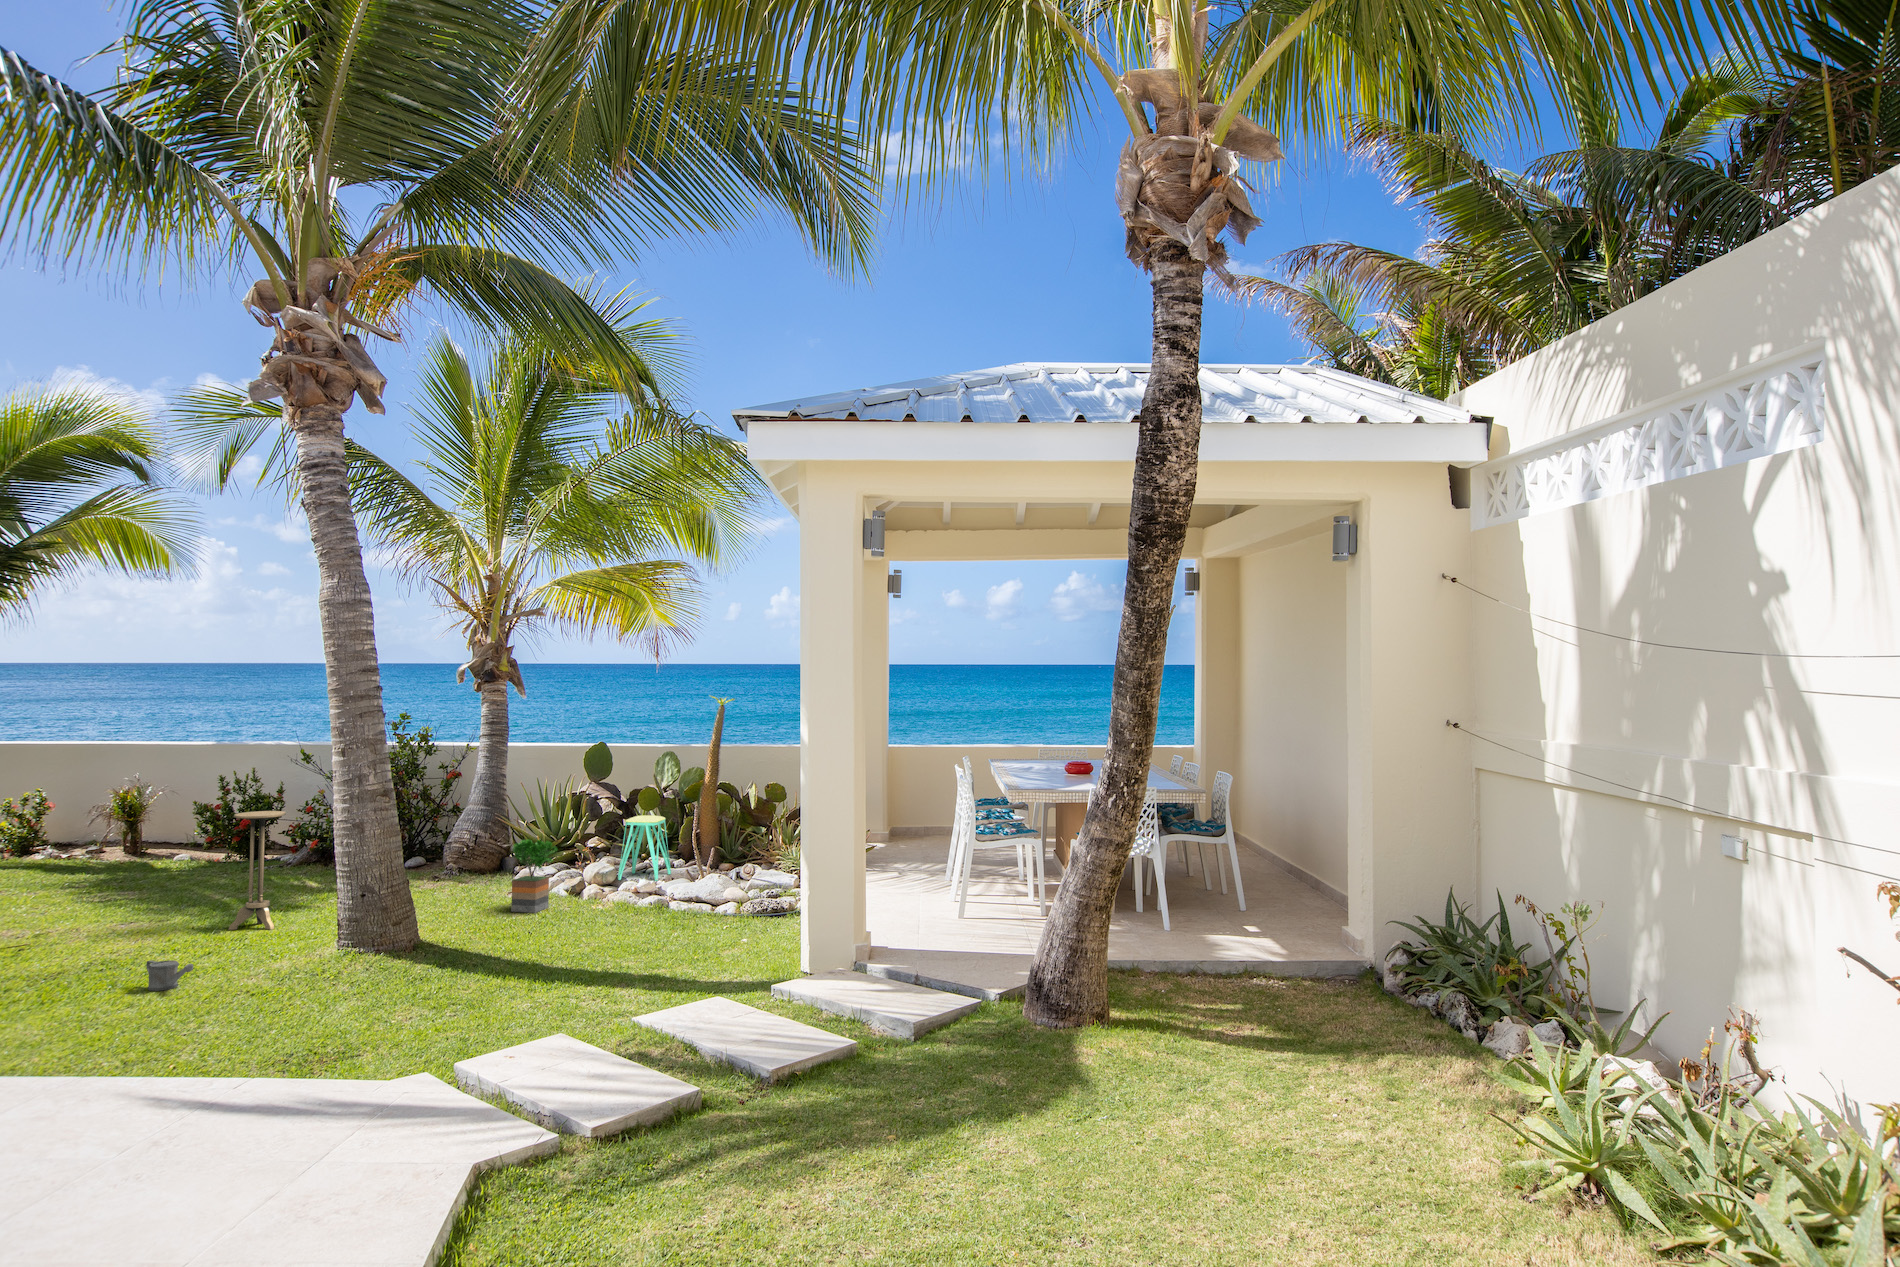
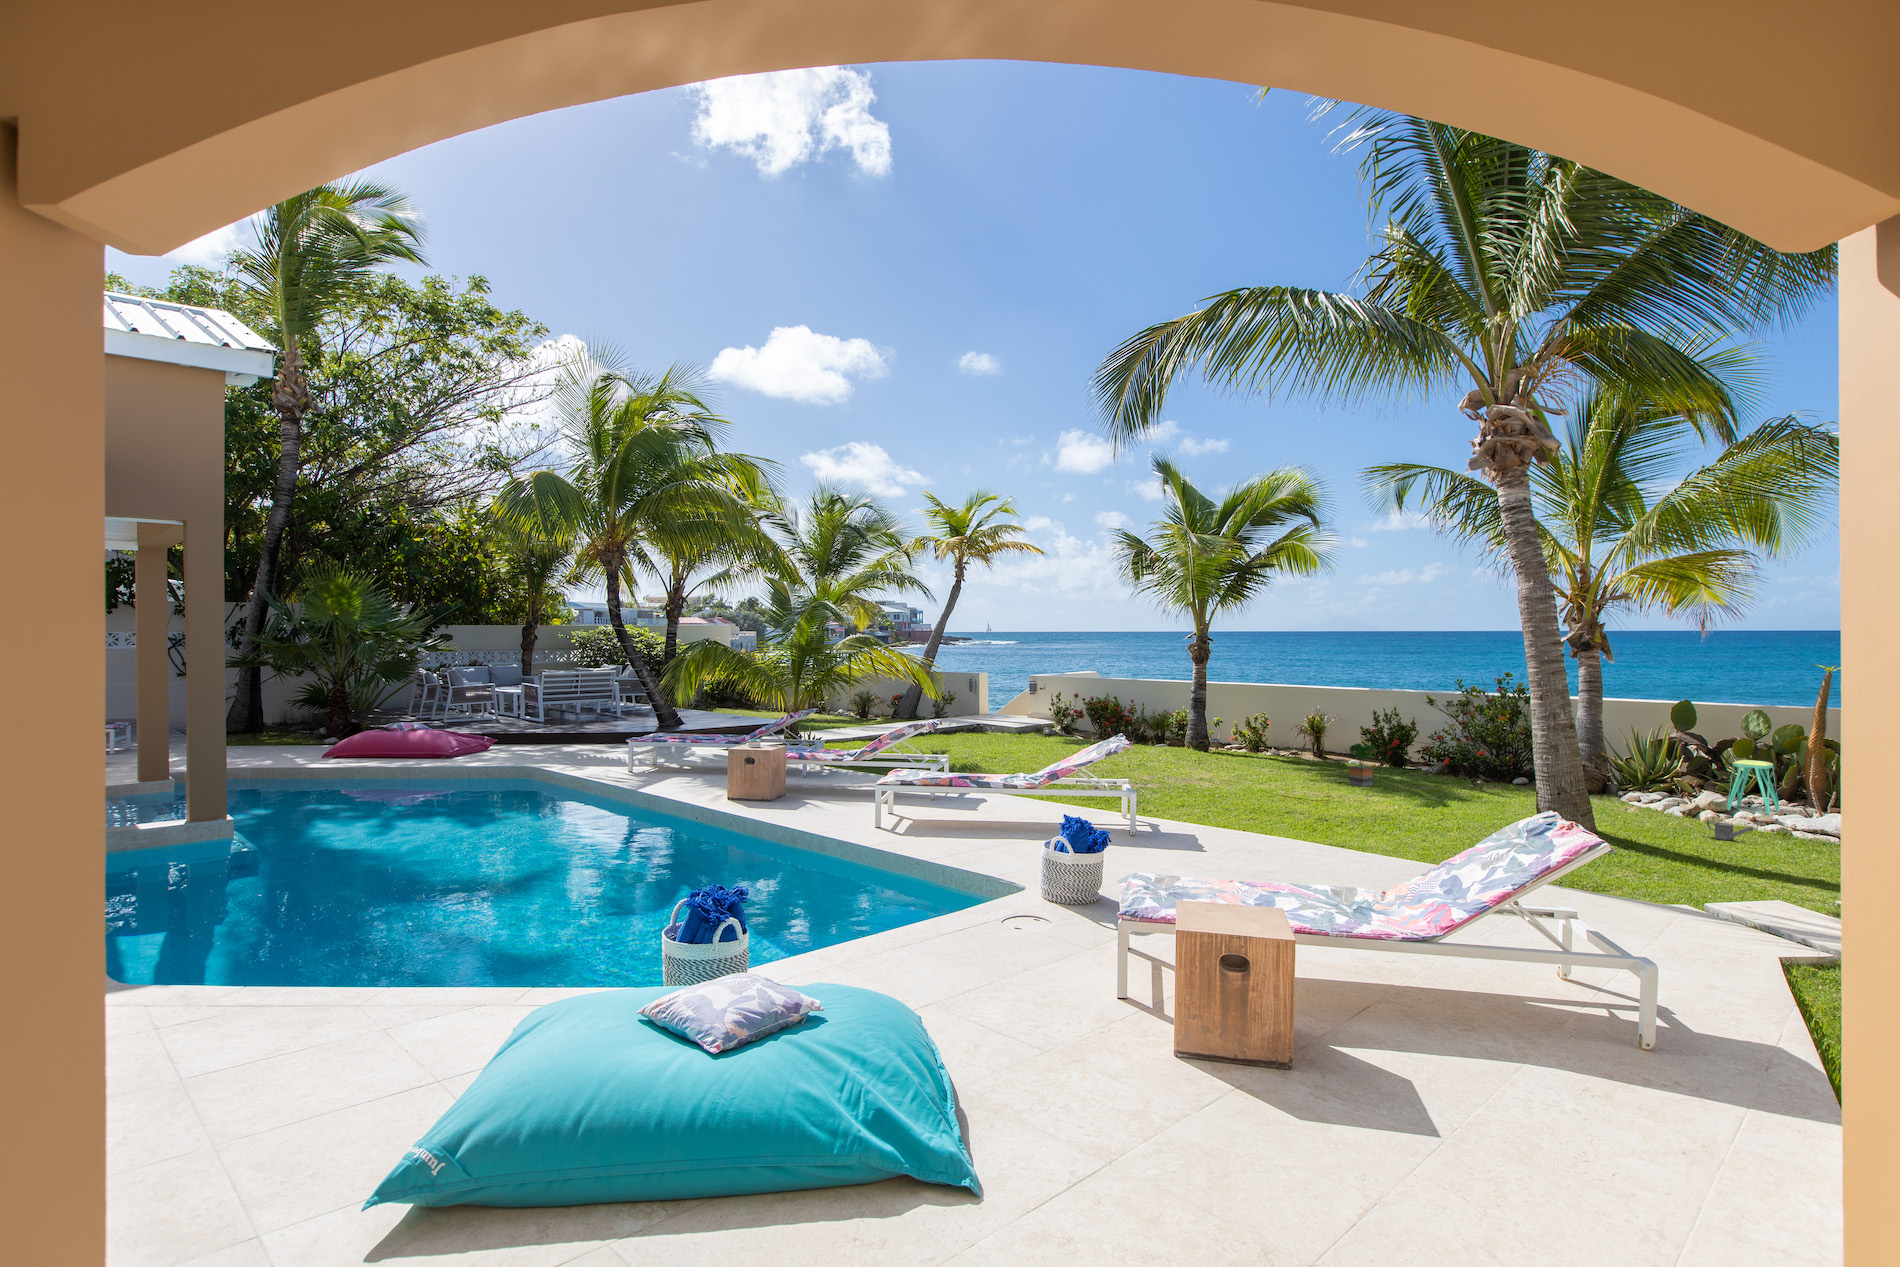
side table: present [228,811,286,930] -> none [1440,732,1474,808]
potted tree: present [511,839,557,913] -> present [1349,743,1377,787]
watering can: present [146,960,193,991] -> present [1707,821,1753,841]

